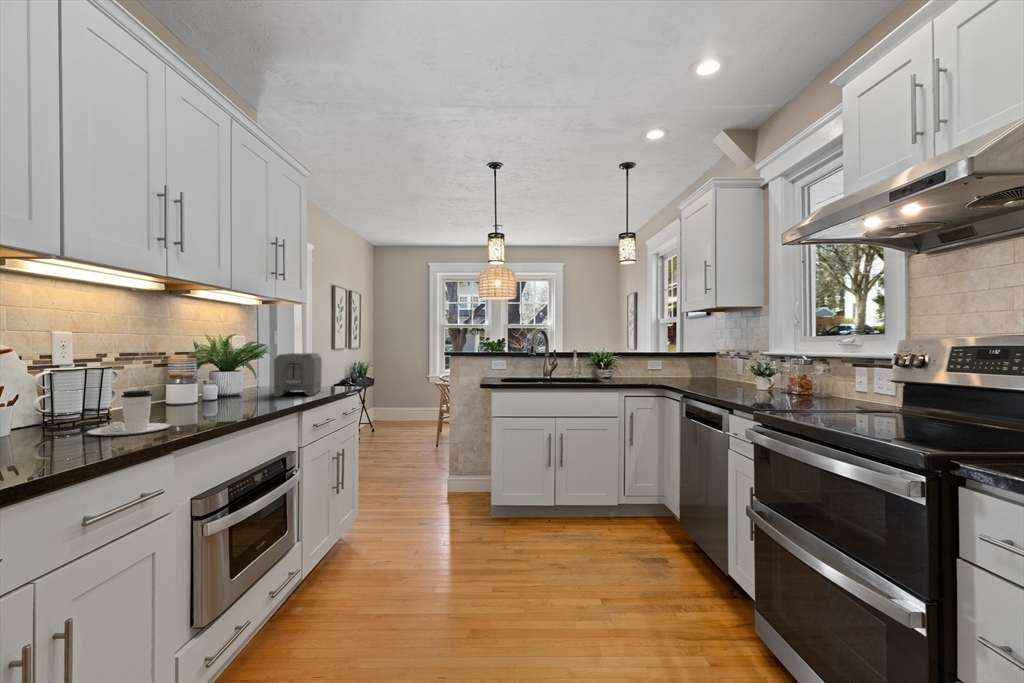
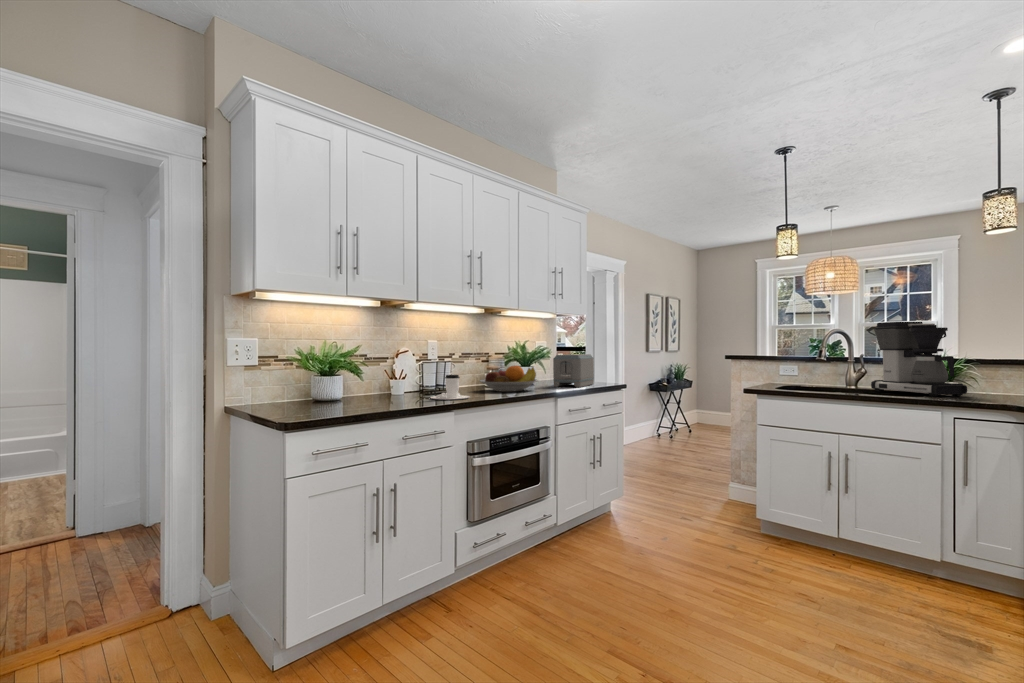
coffee maker: none [581,324,648,387] -> present [871,322,967,397]
fruit bowl: none [164,371,263,410] -> present [480,366,538,392]

